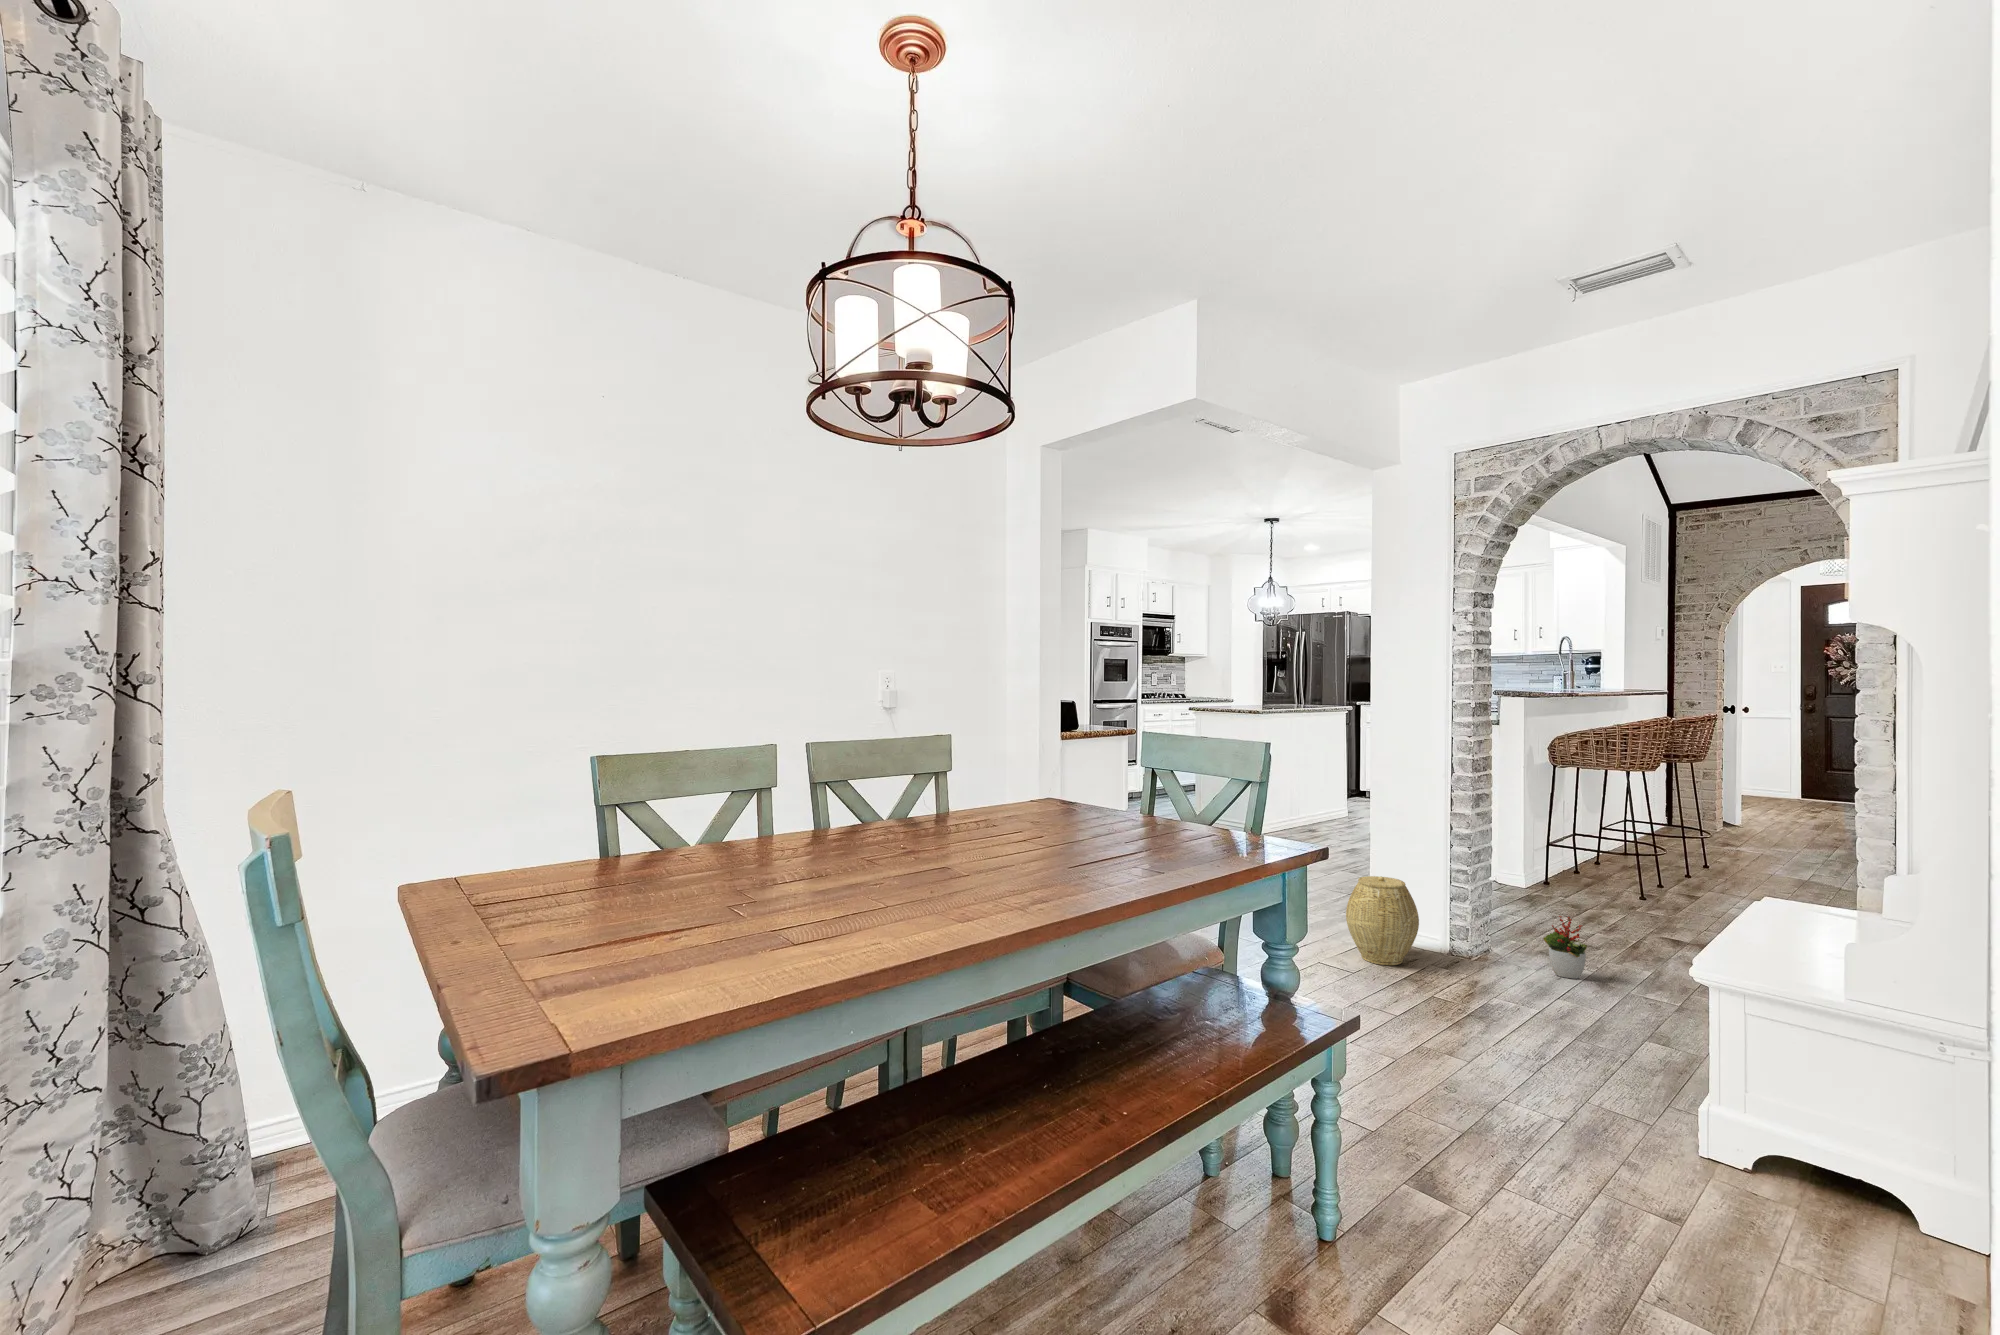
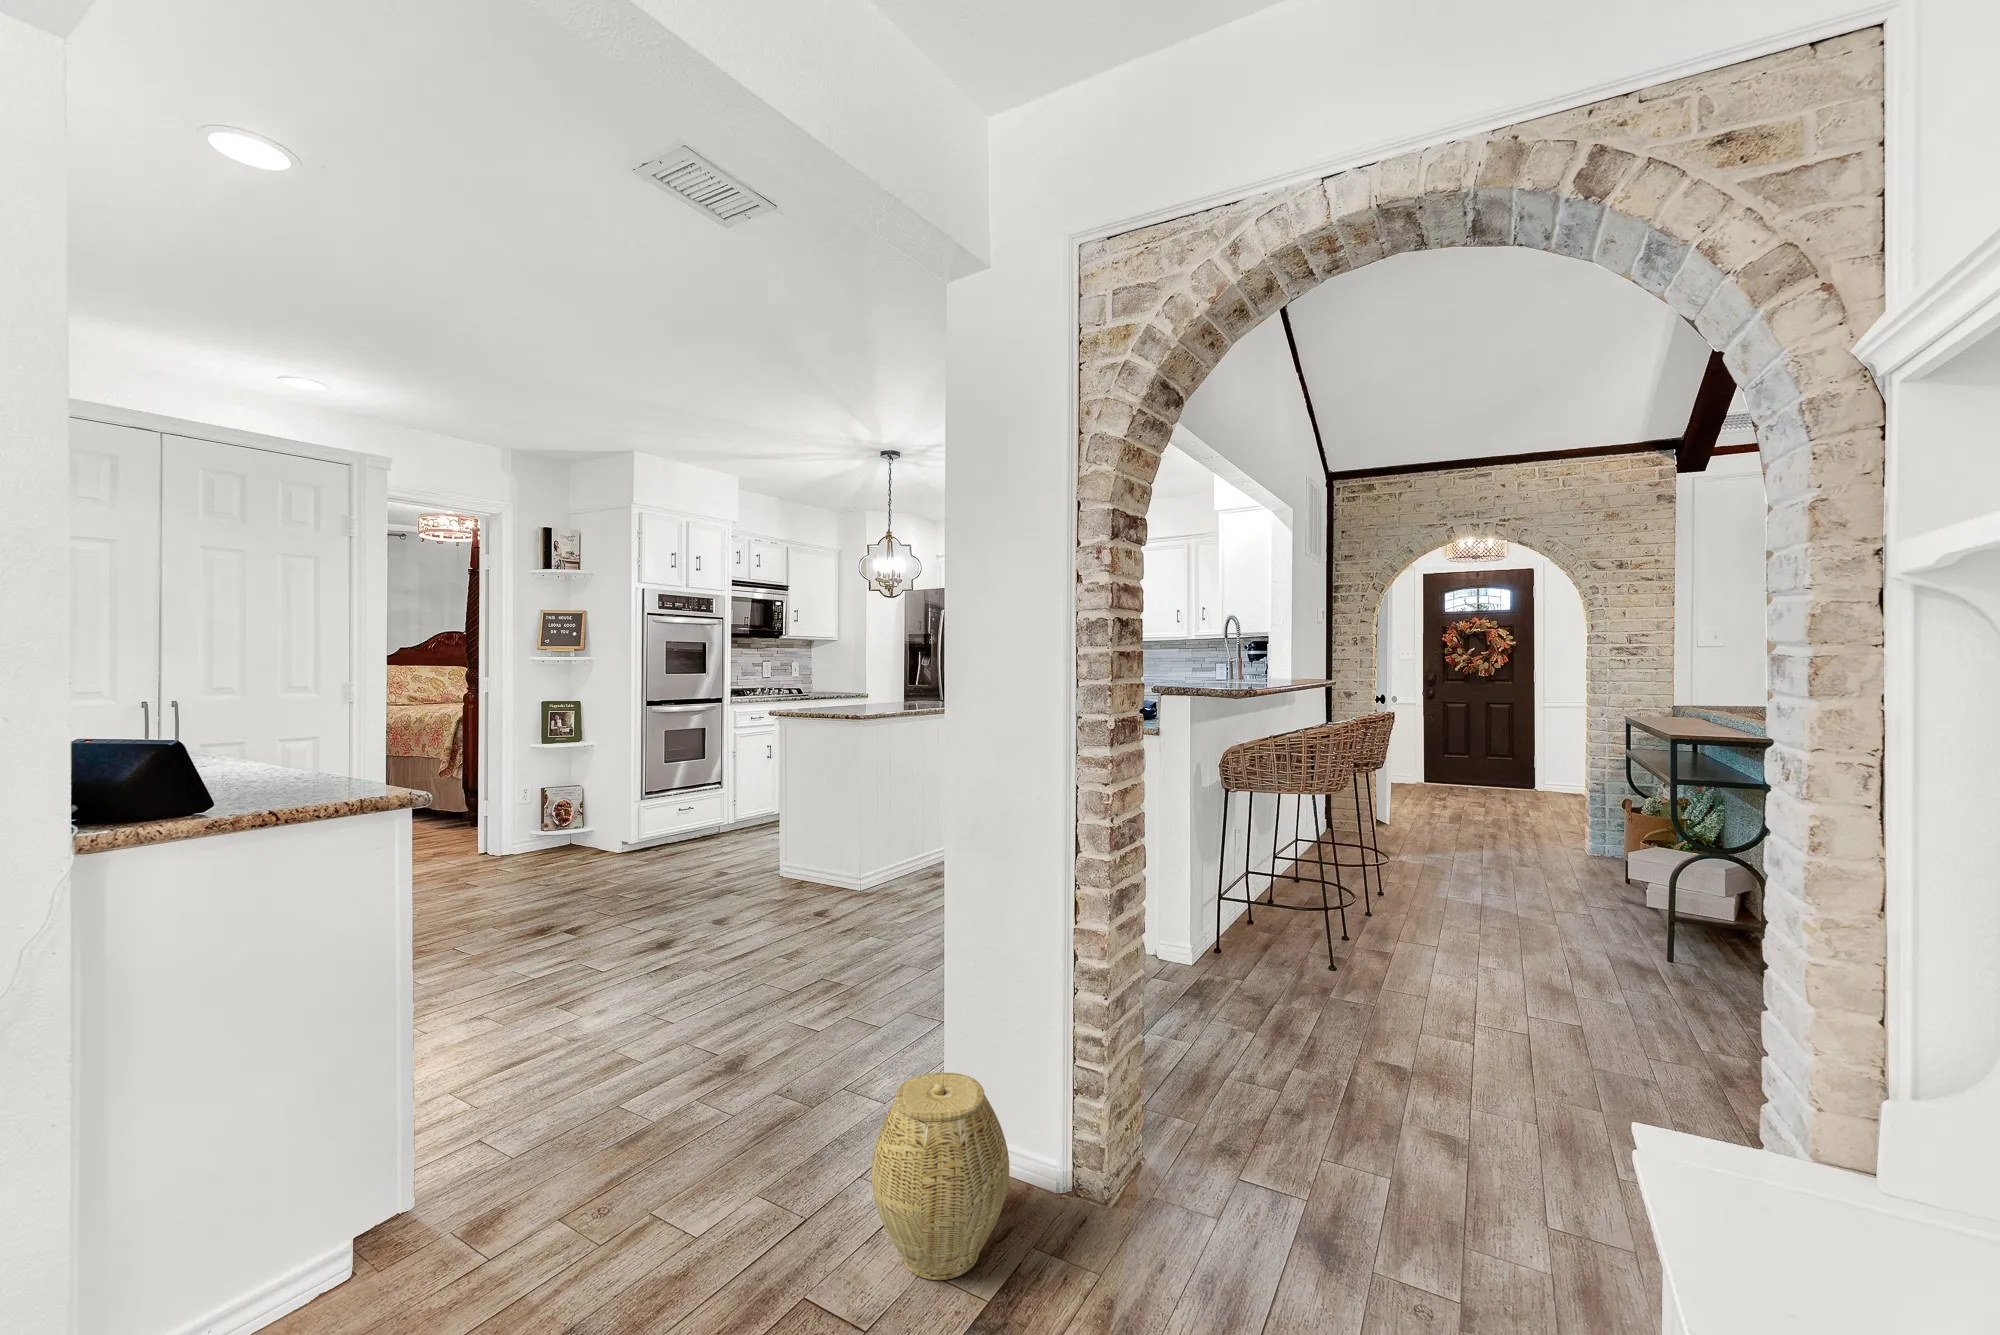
decorative plant: present [1543,916,1587,979] -> none [1228,1121,1302,1246]

